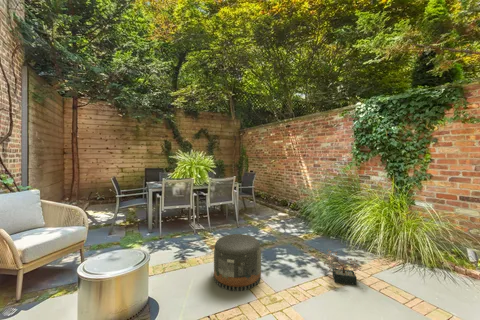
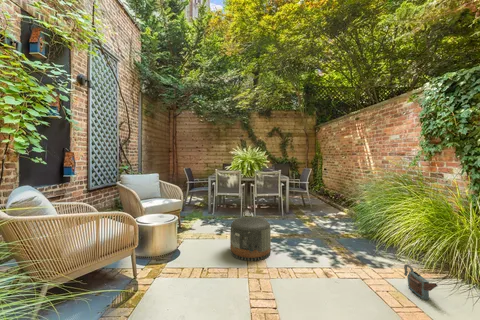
decorative plant: present [324,249,361,285] -> none [329,242,367,282]
watering can: none [383,259,423,288] -> present [404,264,437,300]

